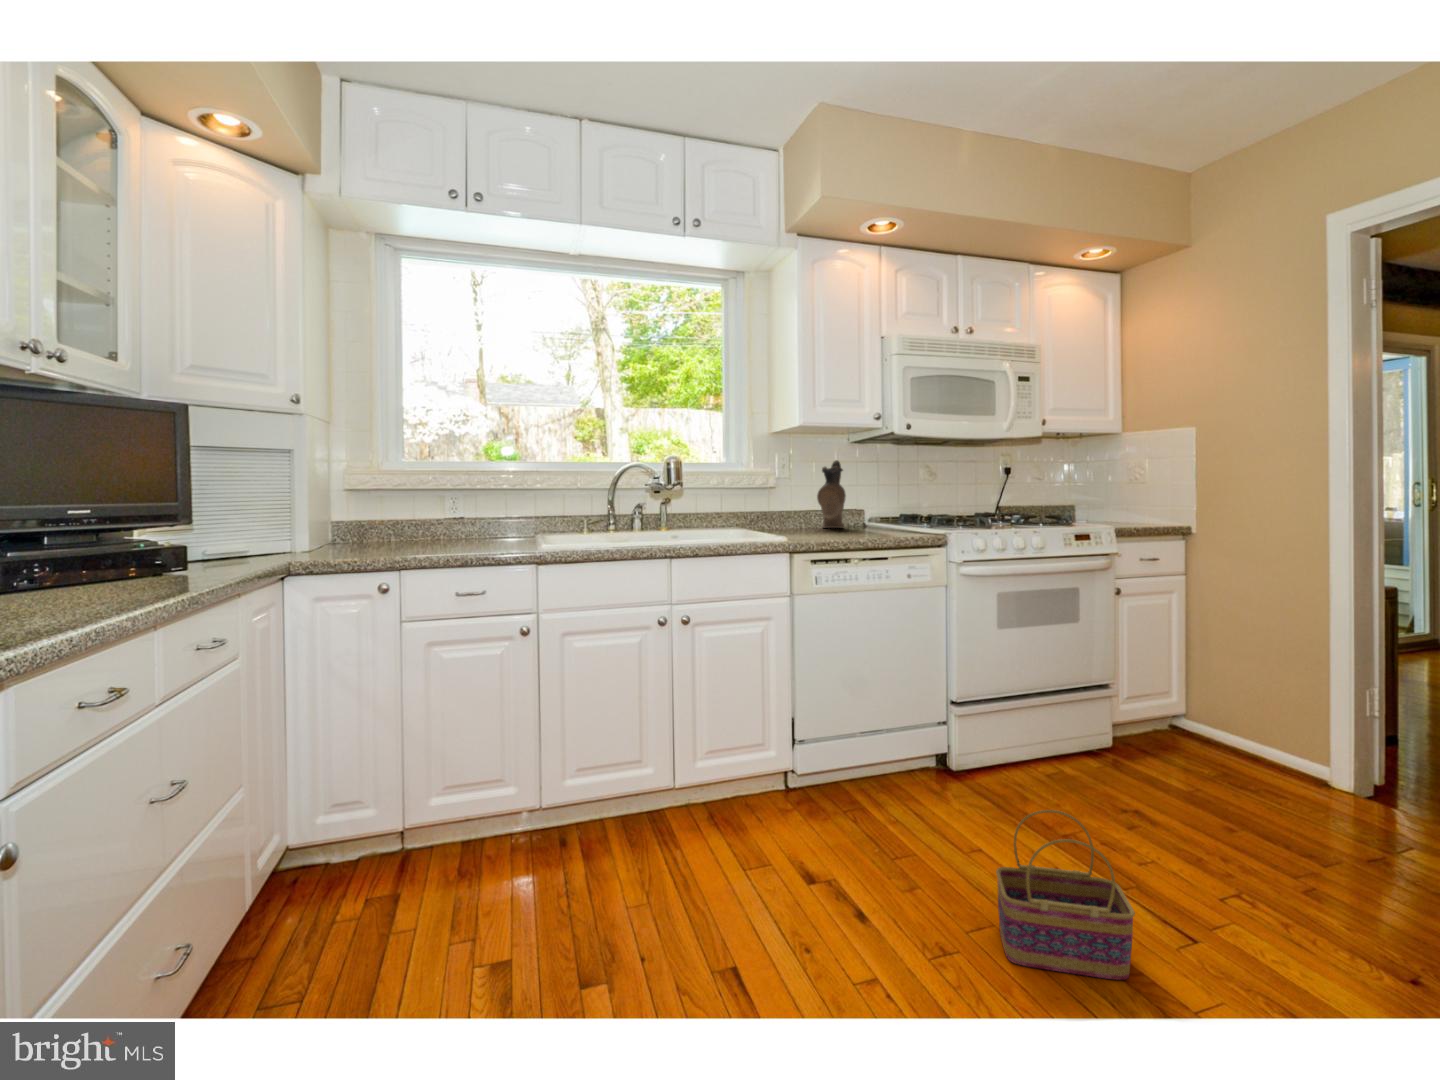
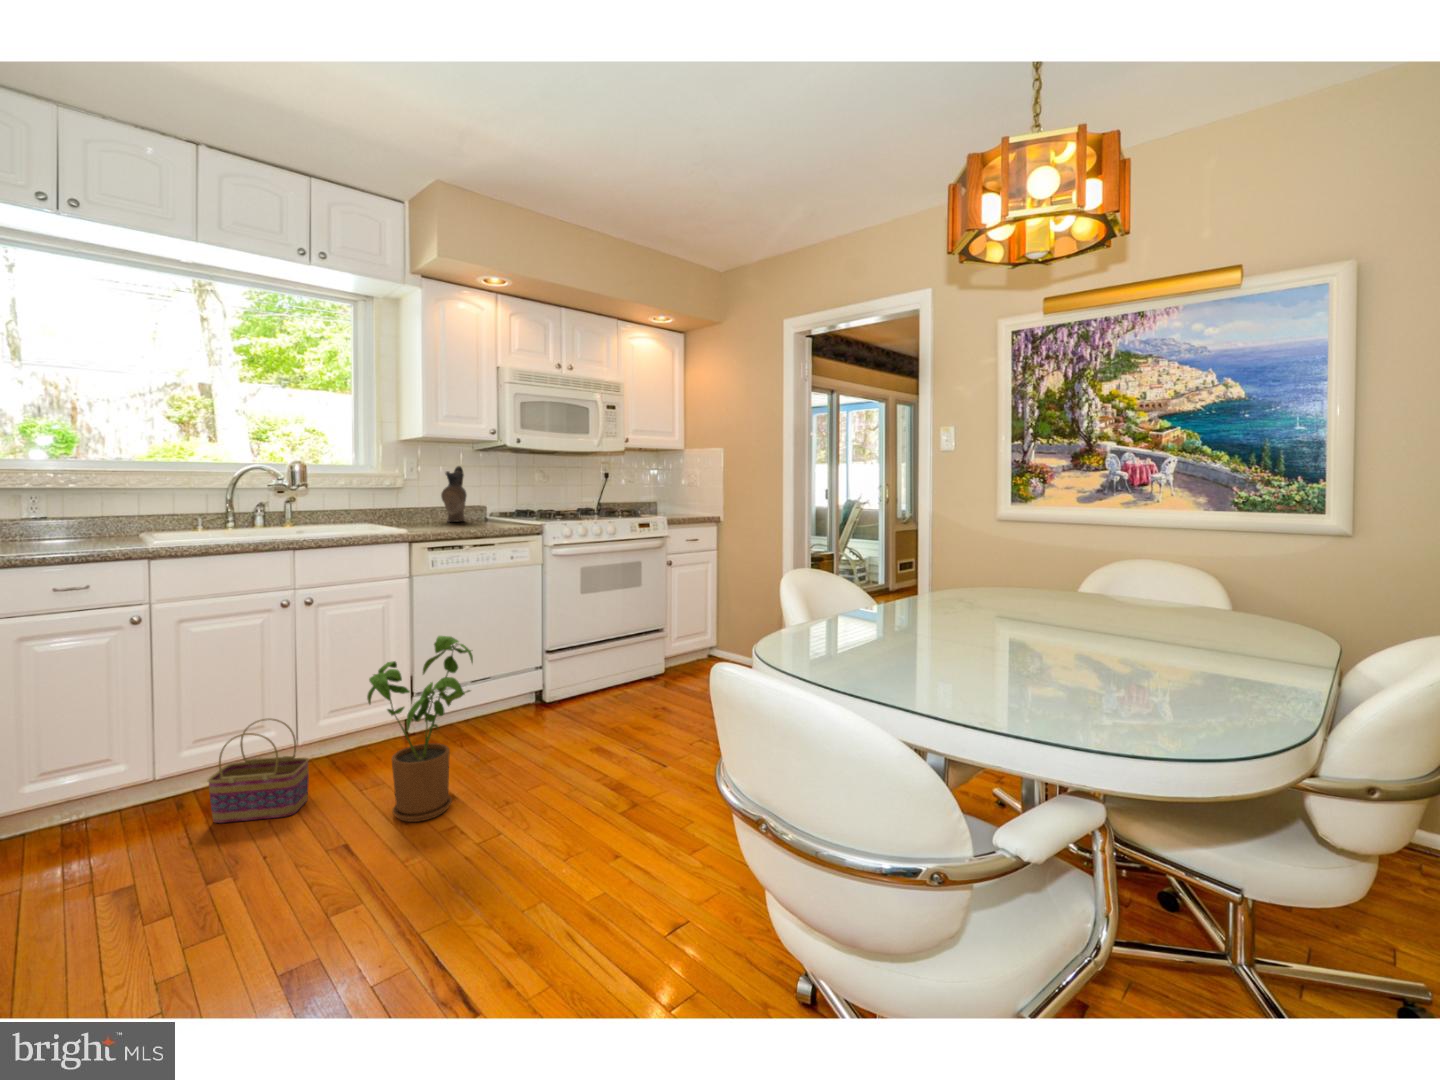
house plant: none [759,682,903,951] -> present [367,636,473,822]
basket: present [996,810,1135,980] -> present [208,719,309,823]

